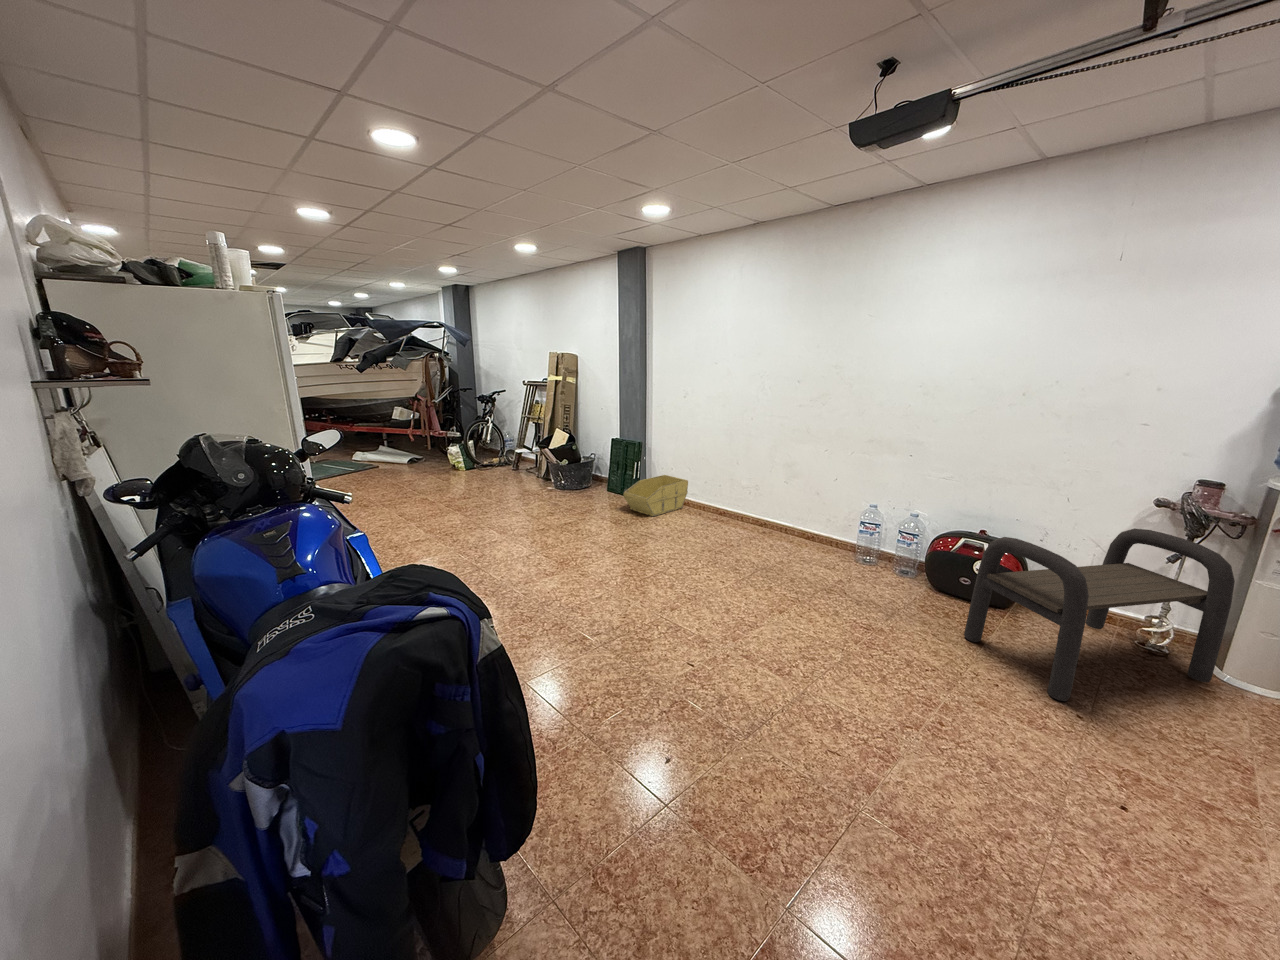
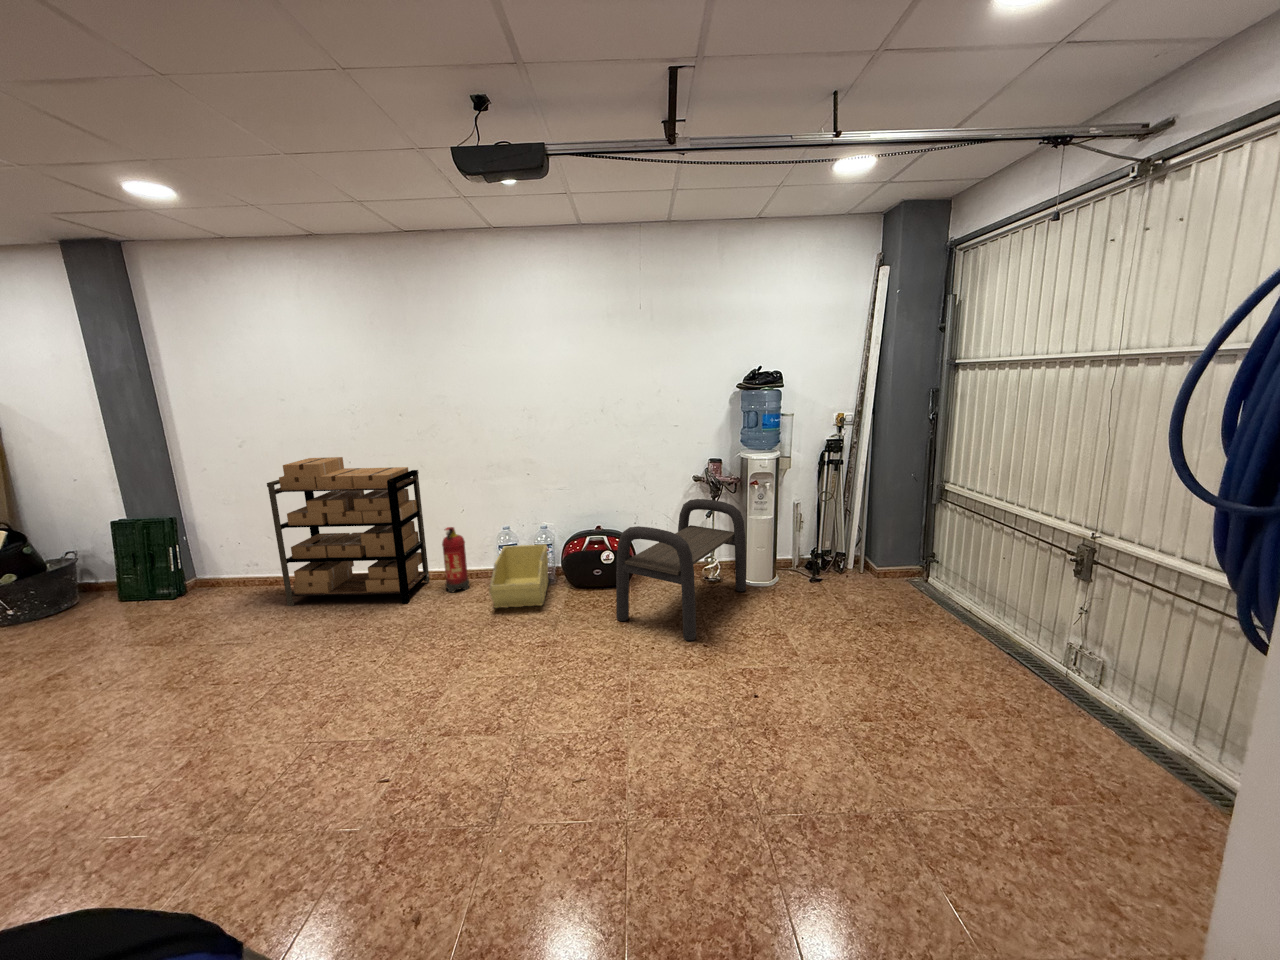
shelving unit: none [688,414,800,548] -> present [267,457,429,606]
storage bin: present [623,475,688,516] -> present [489,544,549,608]
fire extinguisher: none [801,492,827,553] -> present [442,527,469,592]

